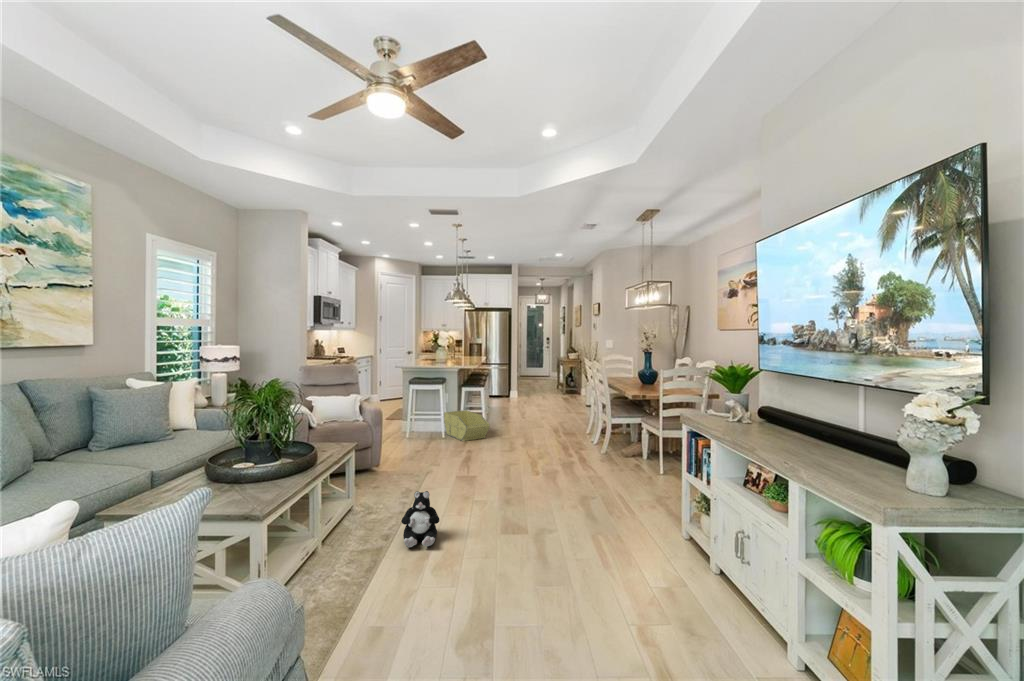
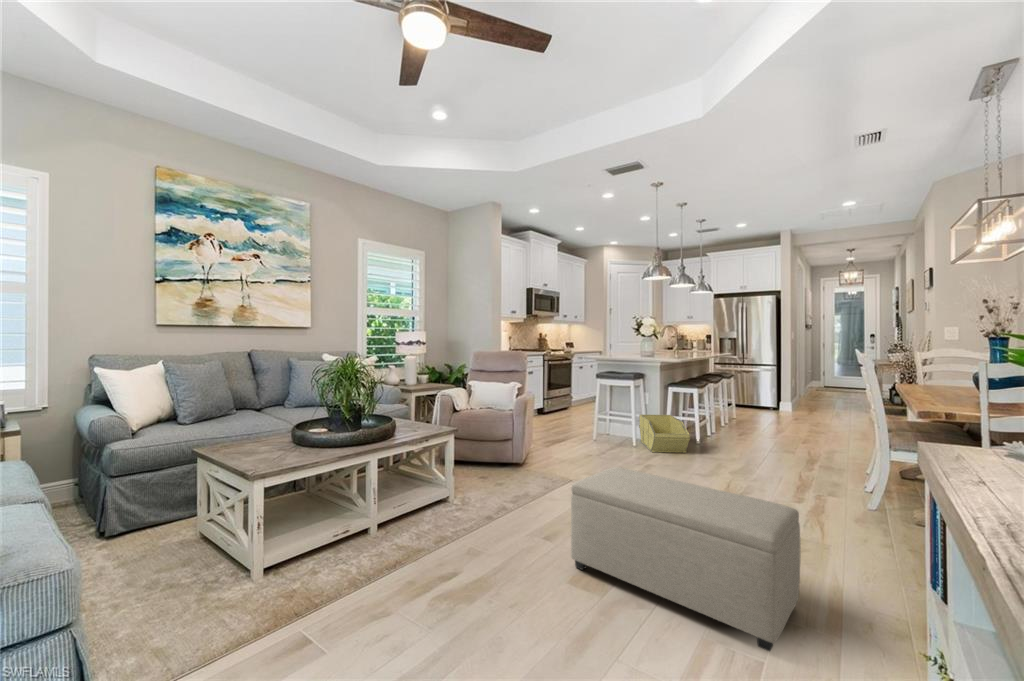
ottoman: none [495,452,625,531] -> present [571,467,800,651]
plush toy: present [401,491,440,547] -> none [435,494,488,568]

